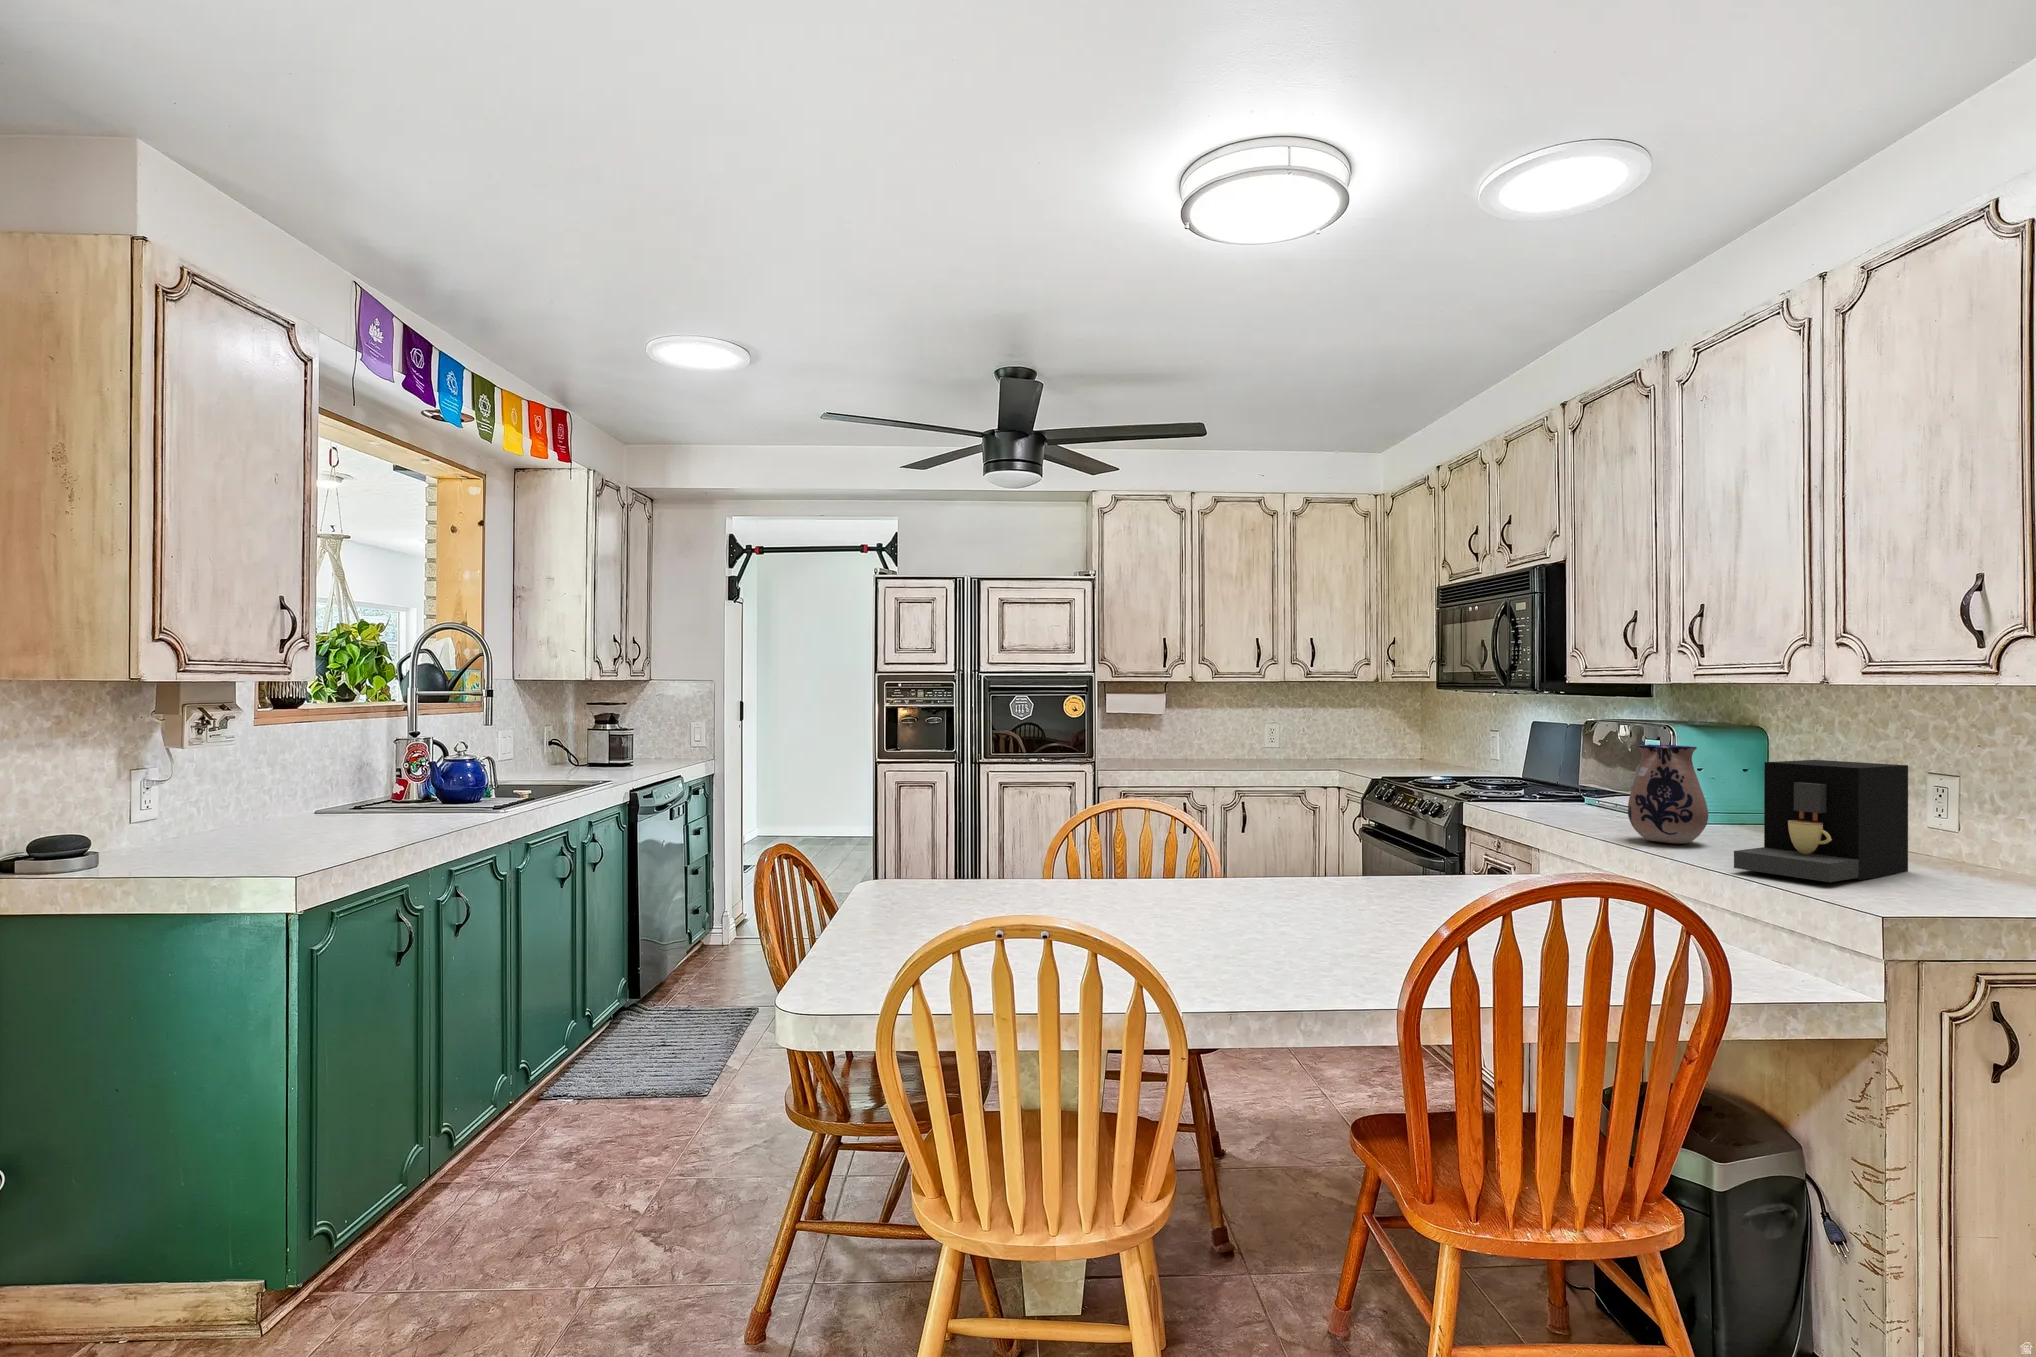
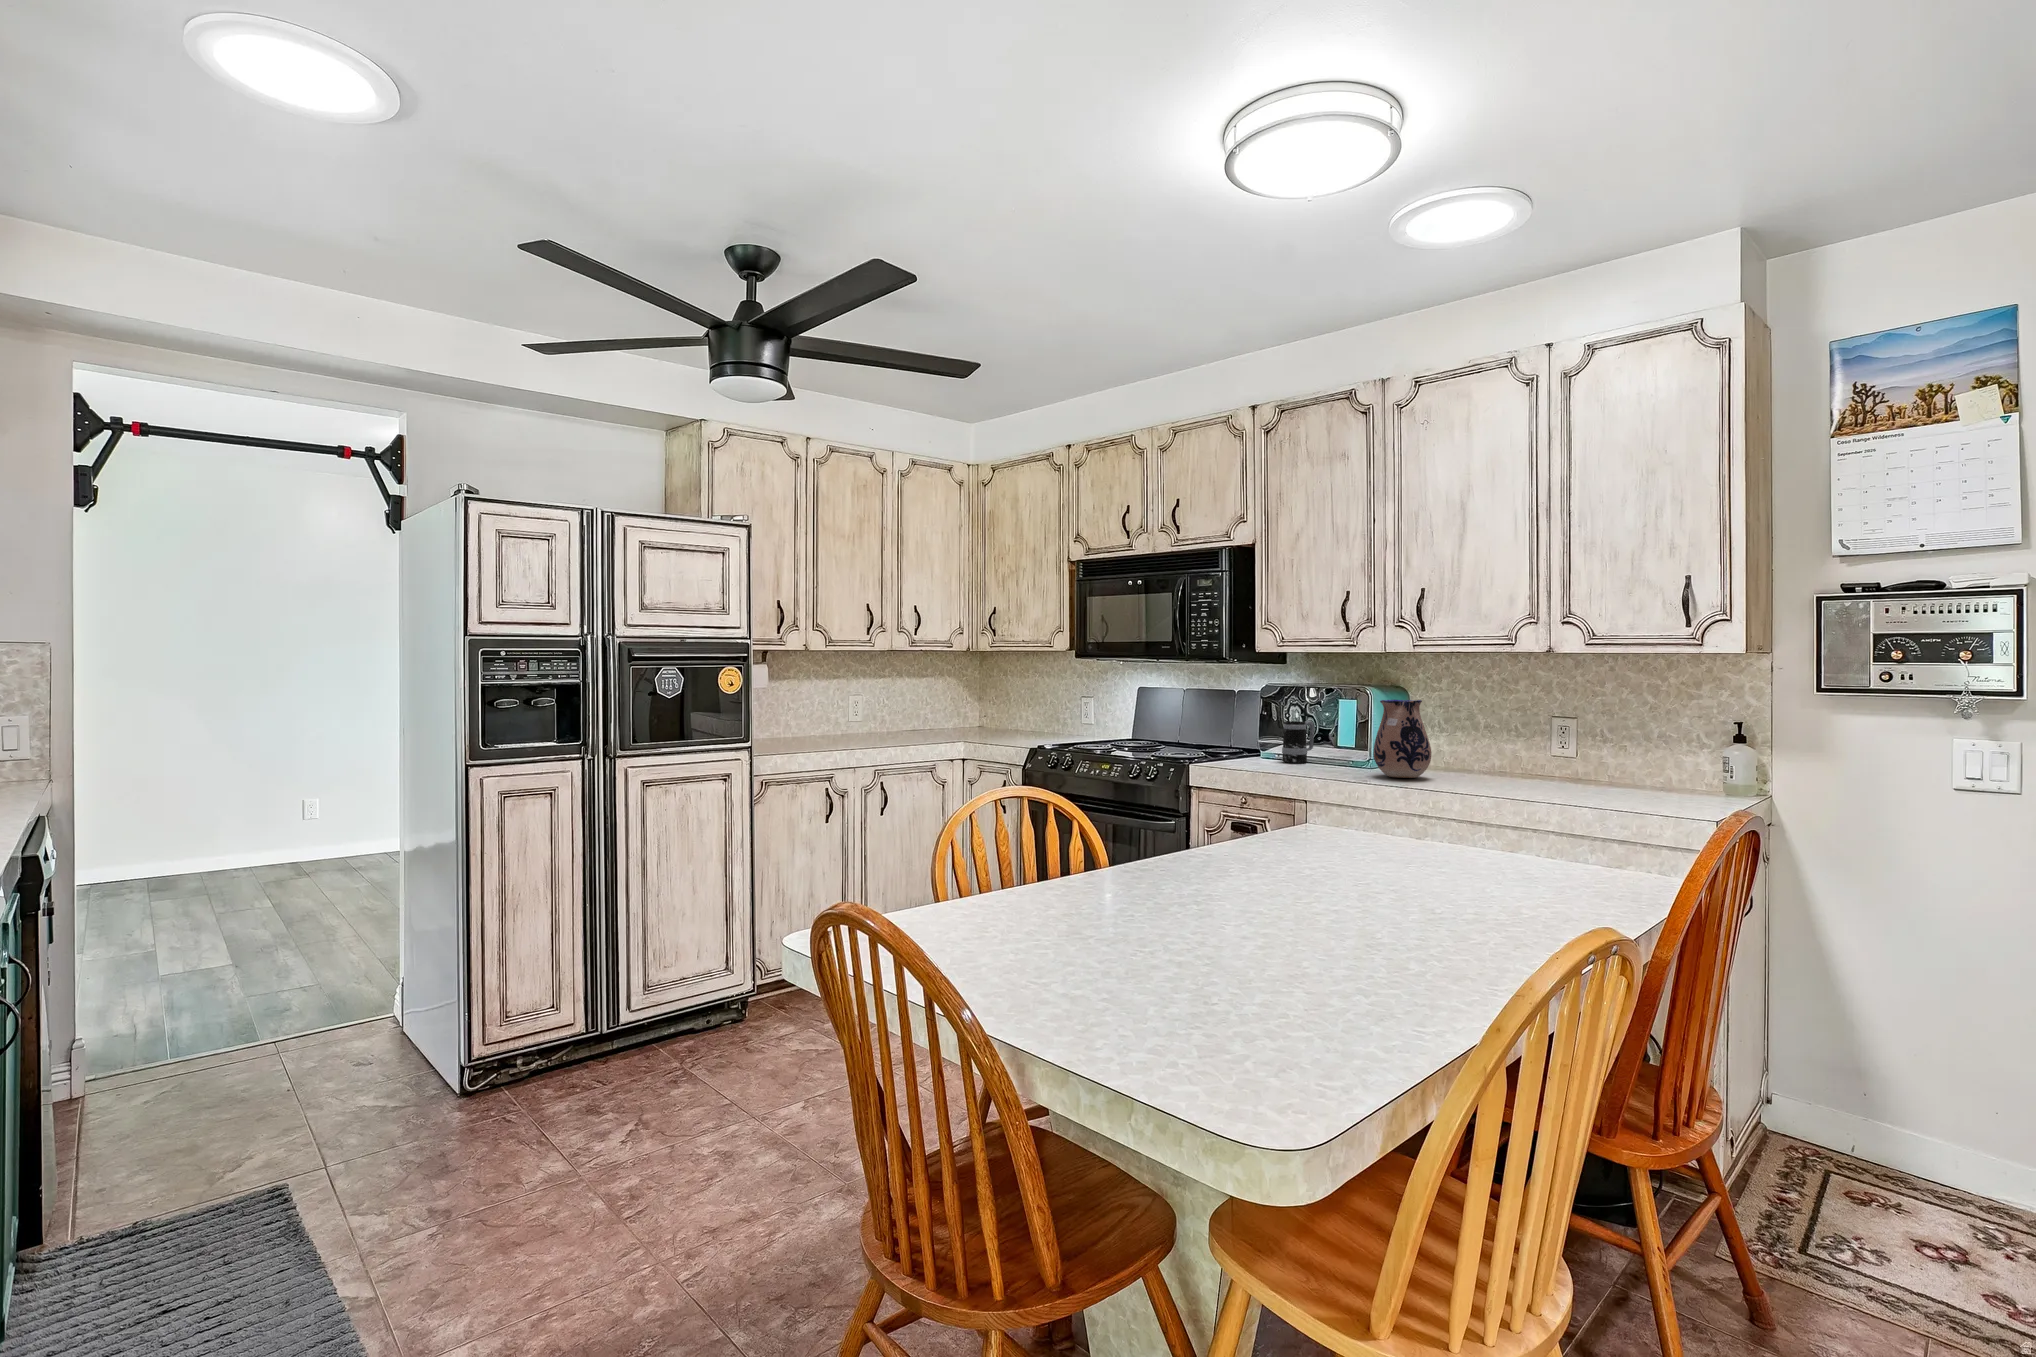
coffee maker: present [1734,760,1908,882] -> none [1500,707,1584,794]
mug: none [1586,767,1633,818] -> present [1282,720,1314,763]

